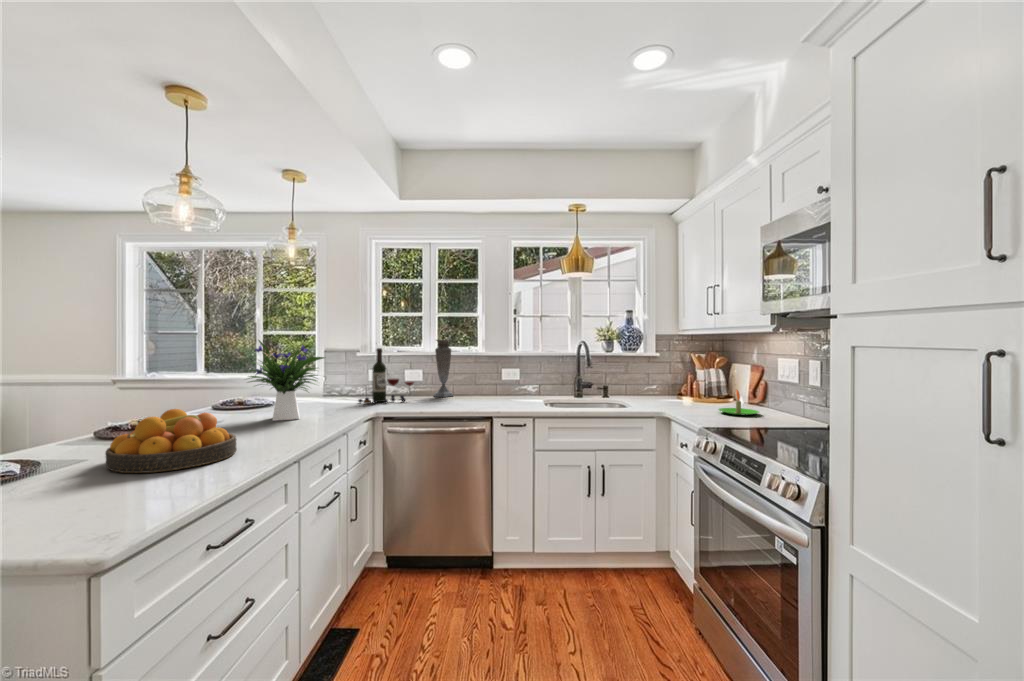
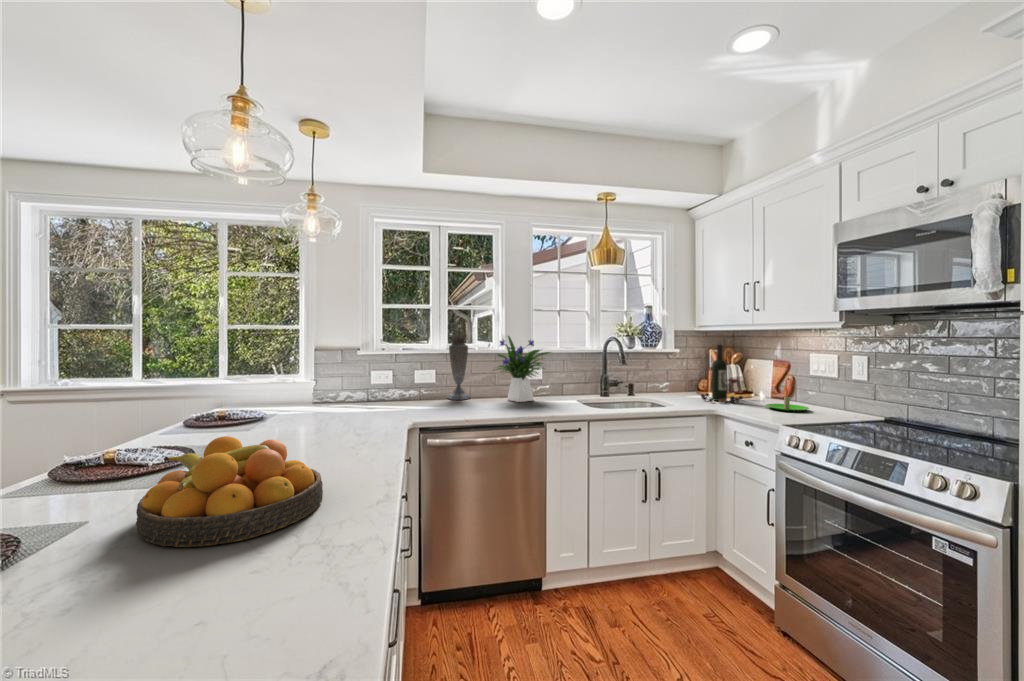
flower arrangement: present [248,340,324,421] -> present [493,336,551,402]
wine bottle: present [358,348,414,404] -> present [701,345,743,403]

